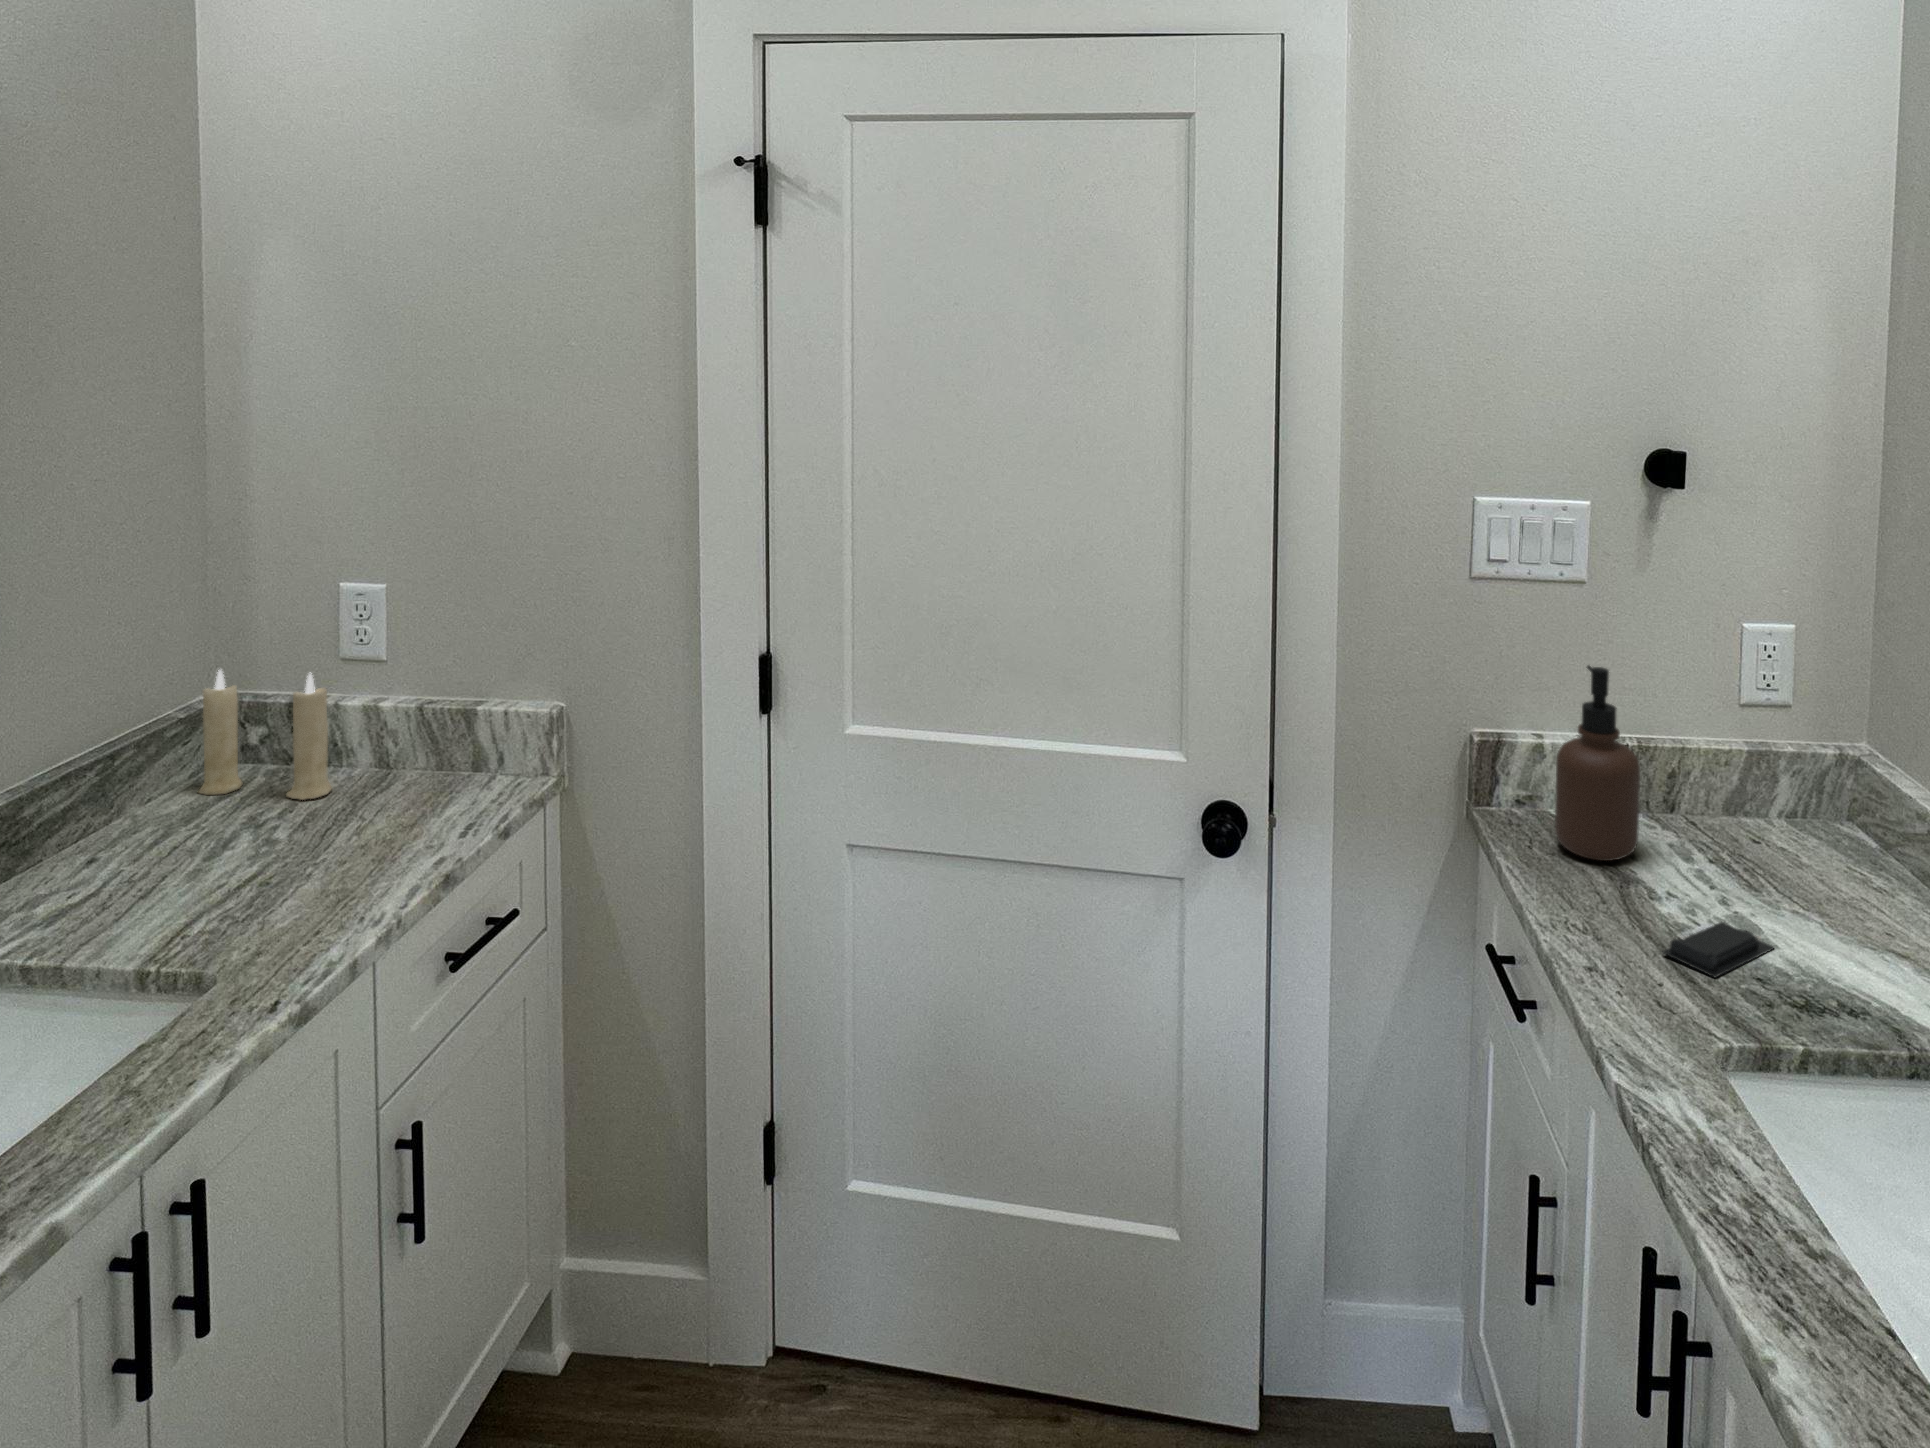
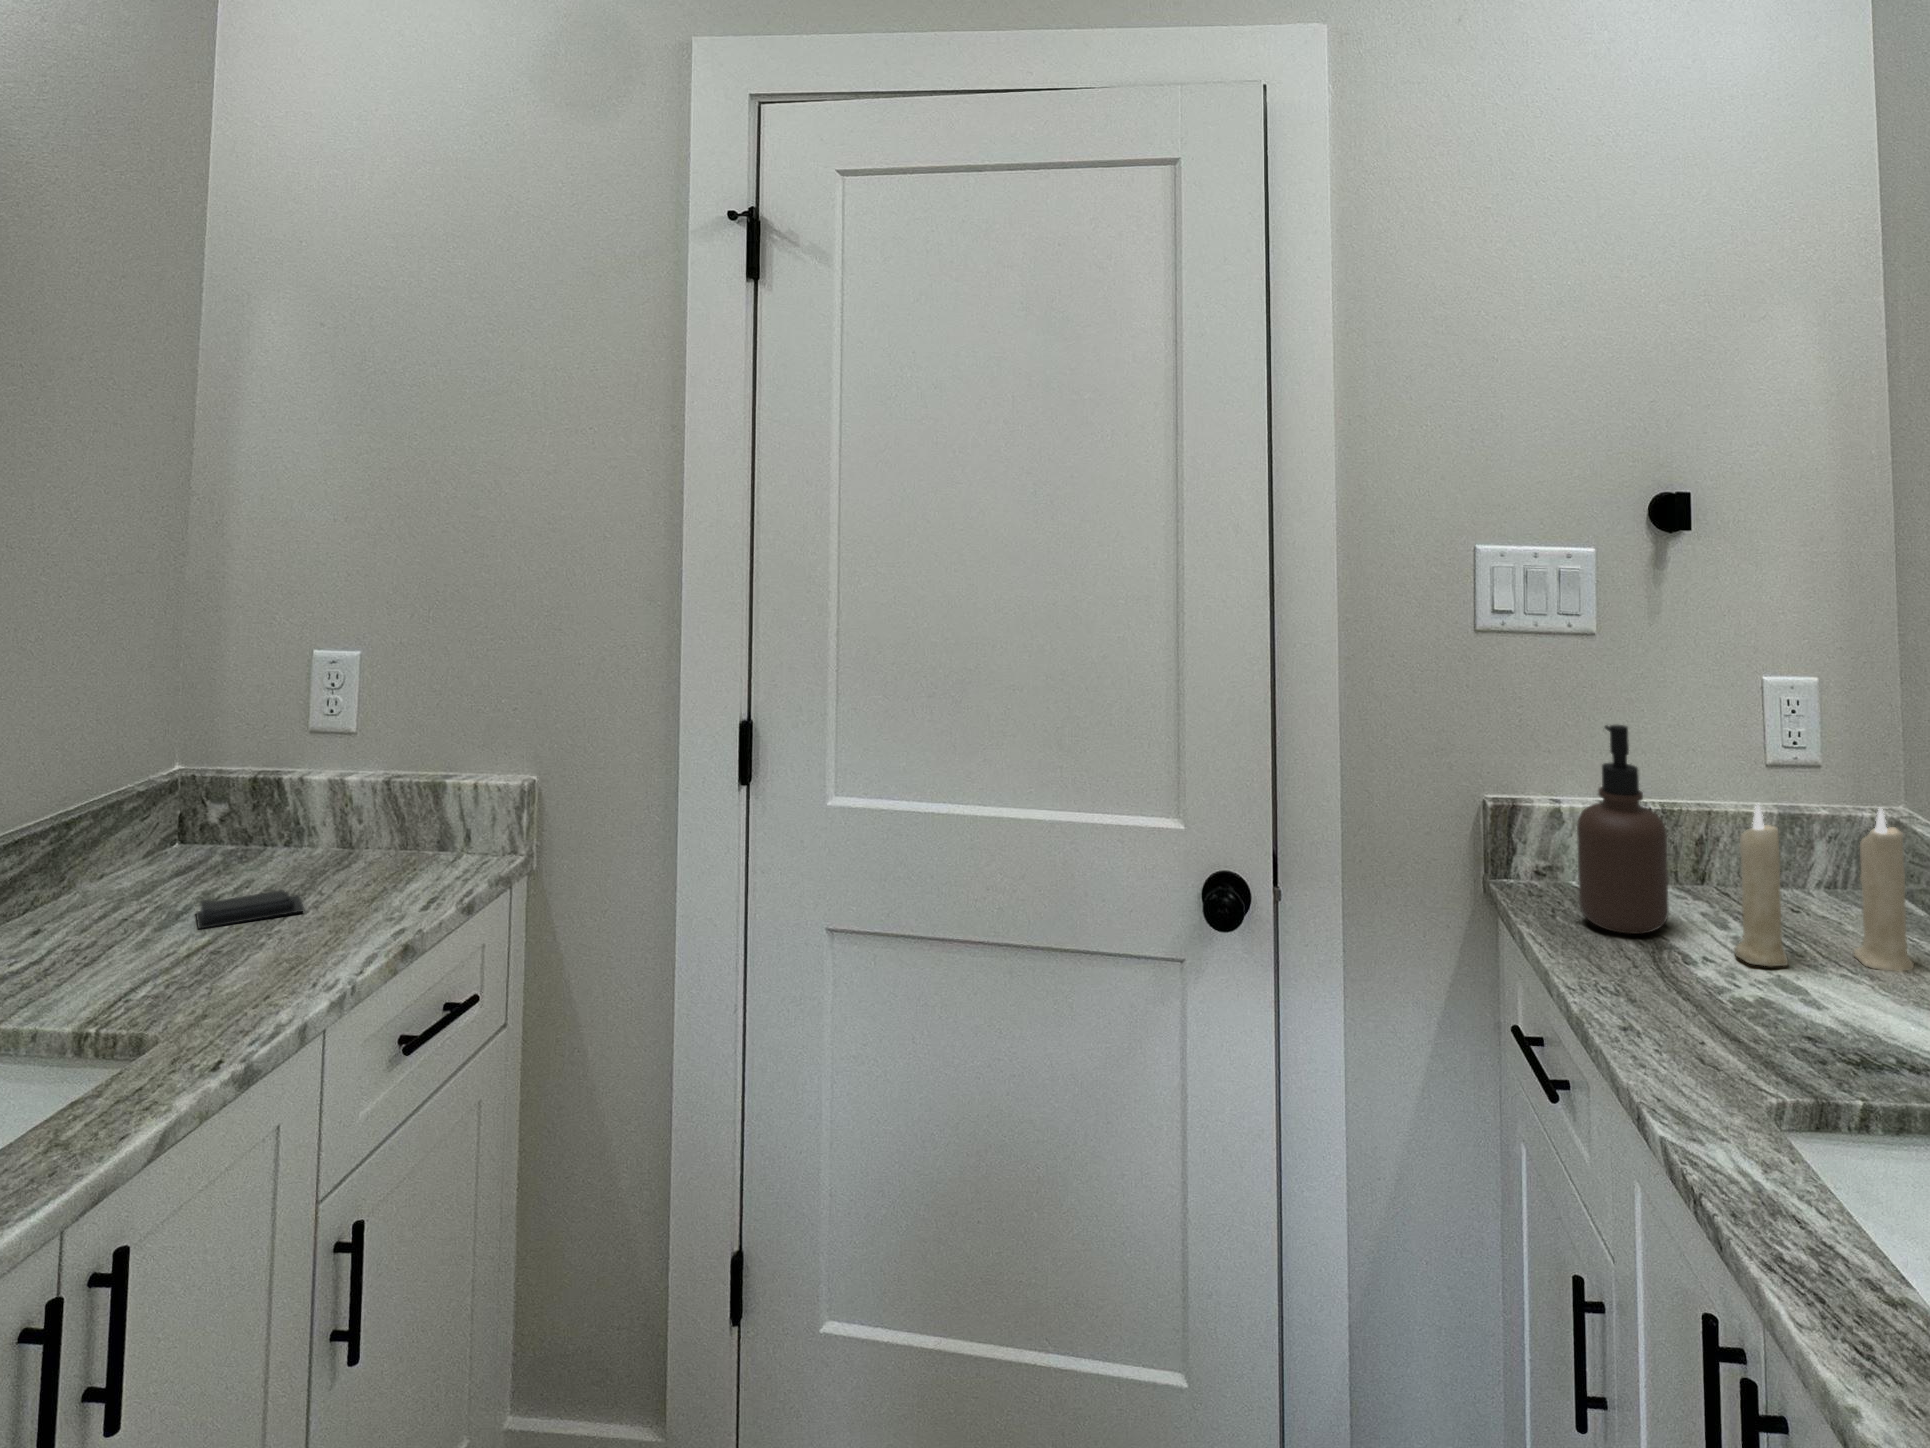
candle: present [198,670,332,800] -> present [1734,804,1914,971]
soap bar: present [1663,922,1774,977] -> present [196,890,304,929]

